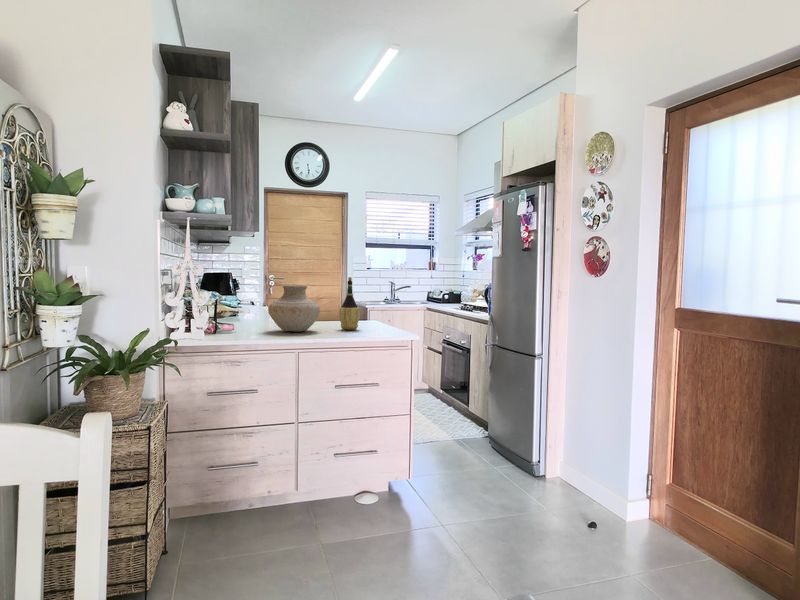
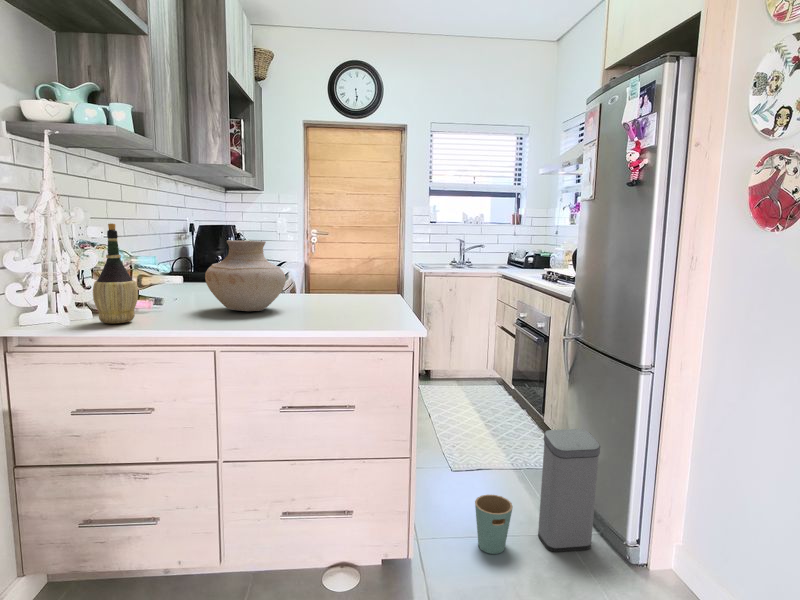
wine bottle: present [339,277,360,330] -> present [93,223,138,323]
trash can: none [442,399,515,480] -> present [475,429,600,554]

